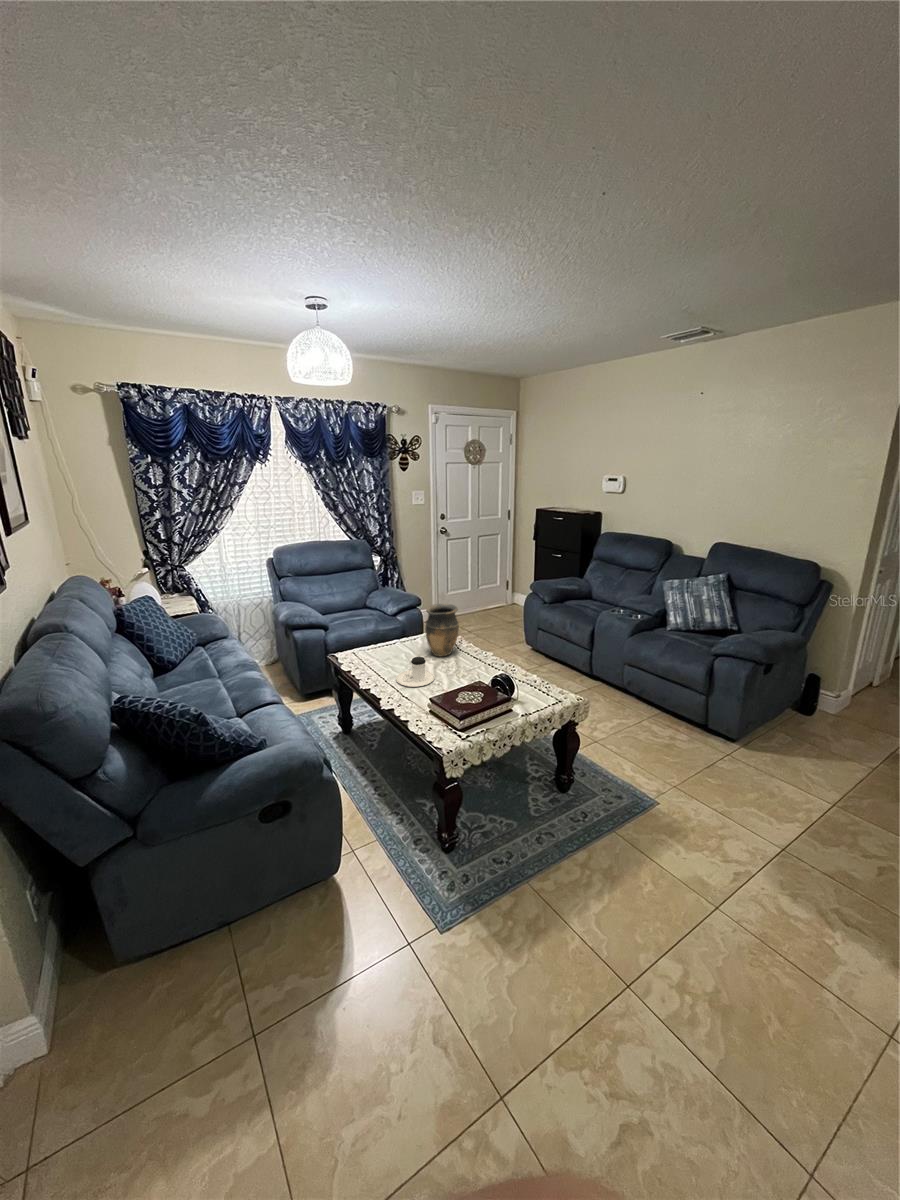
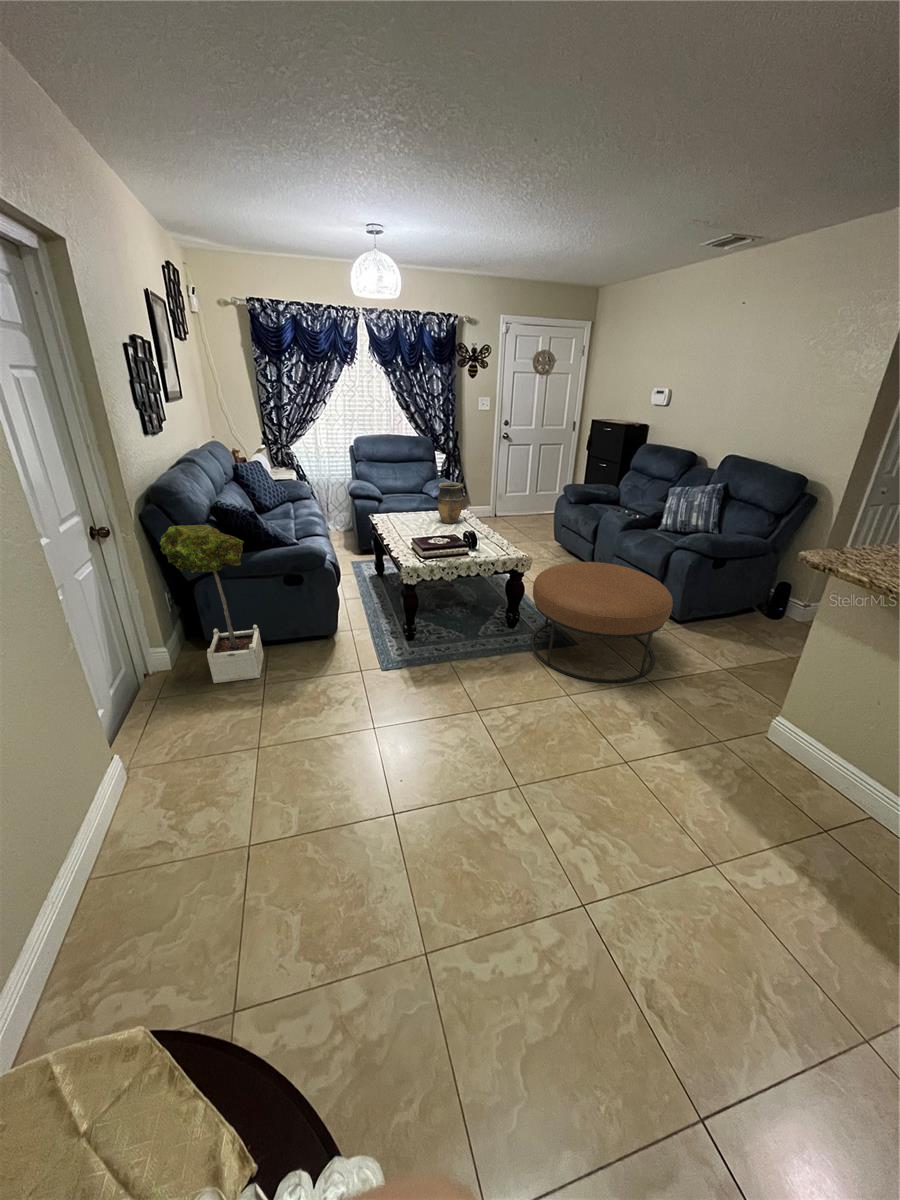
coffee cup: present [396,657,435,687] -> none [403,516,432,536]
ottoman: none [598,691,793,870] -> present [530,562,673,683]
potted tree: none [34,772,240,1069] -> present [160,525,264,683]

